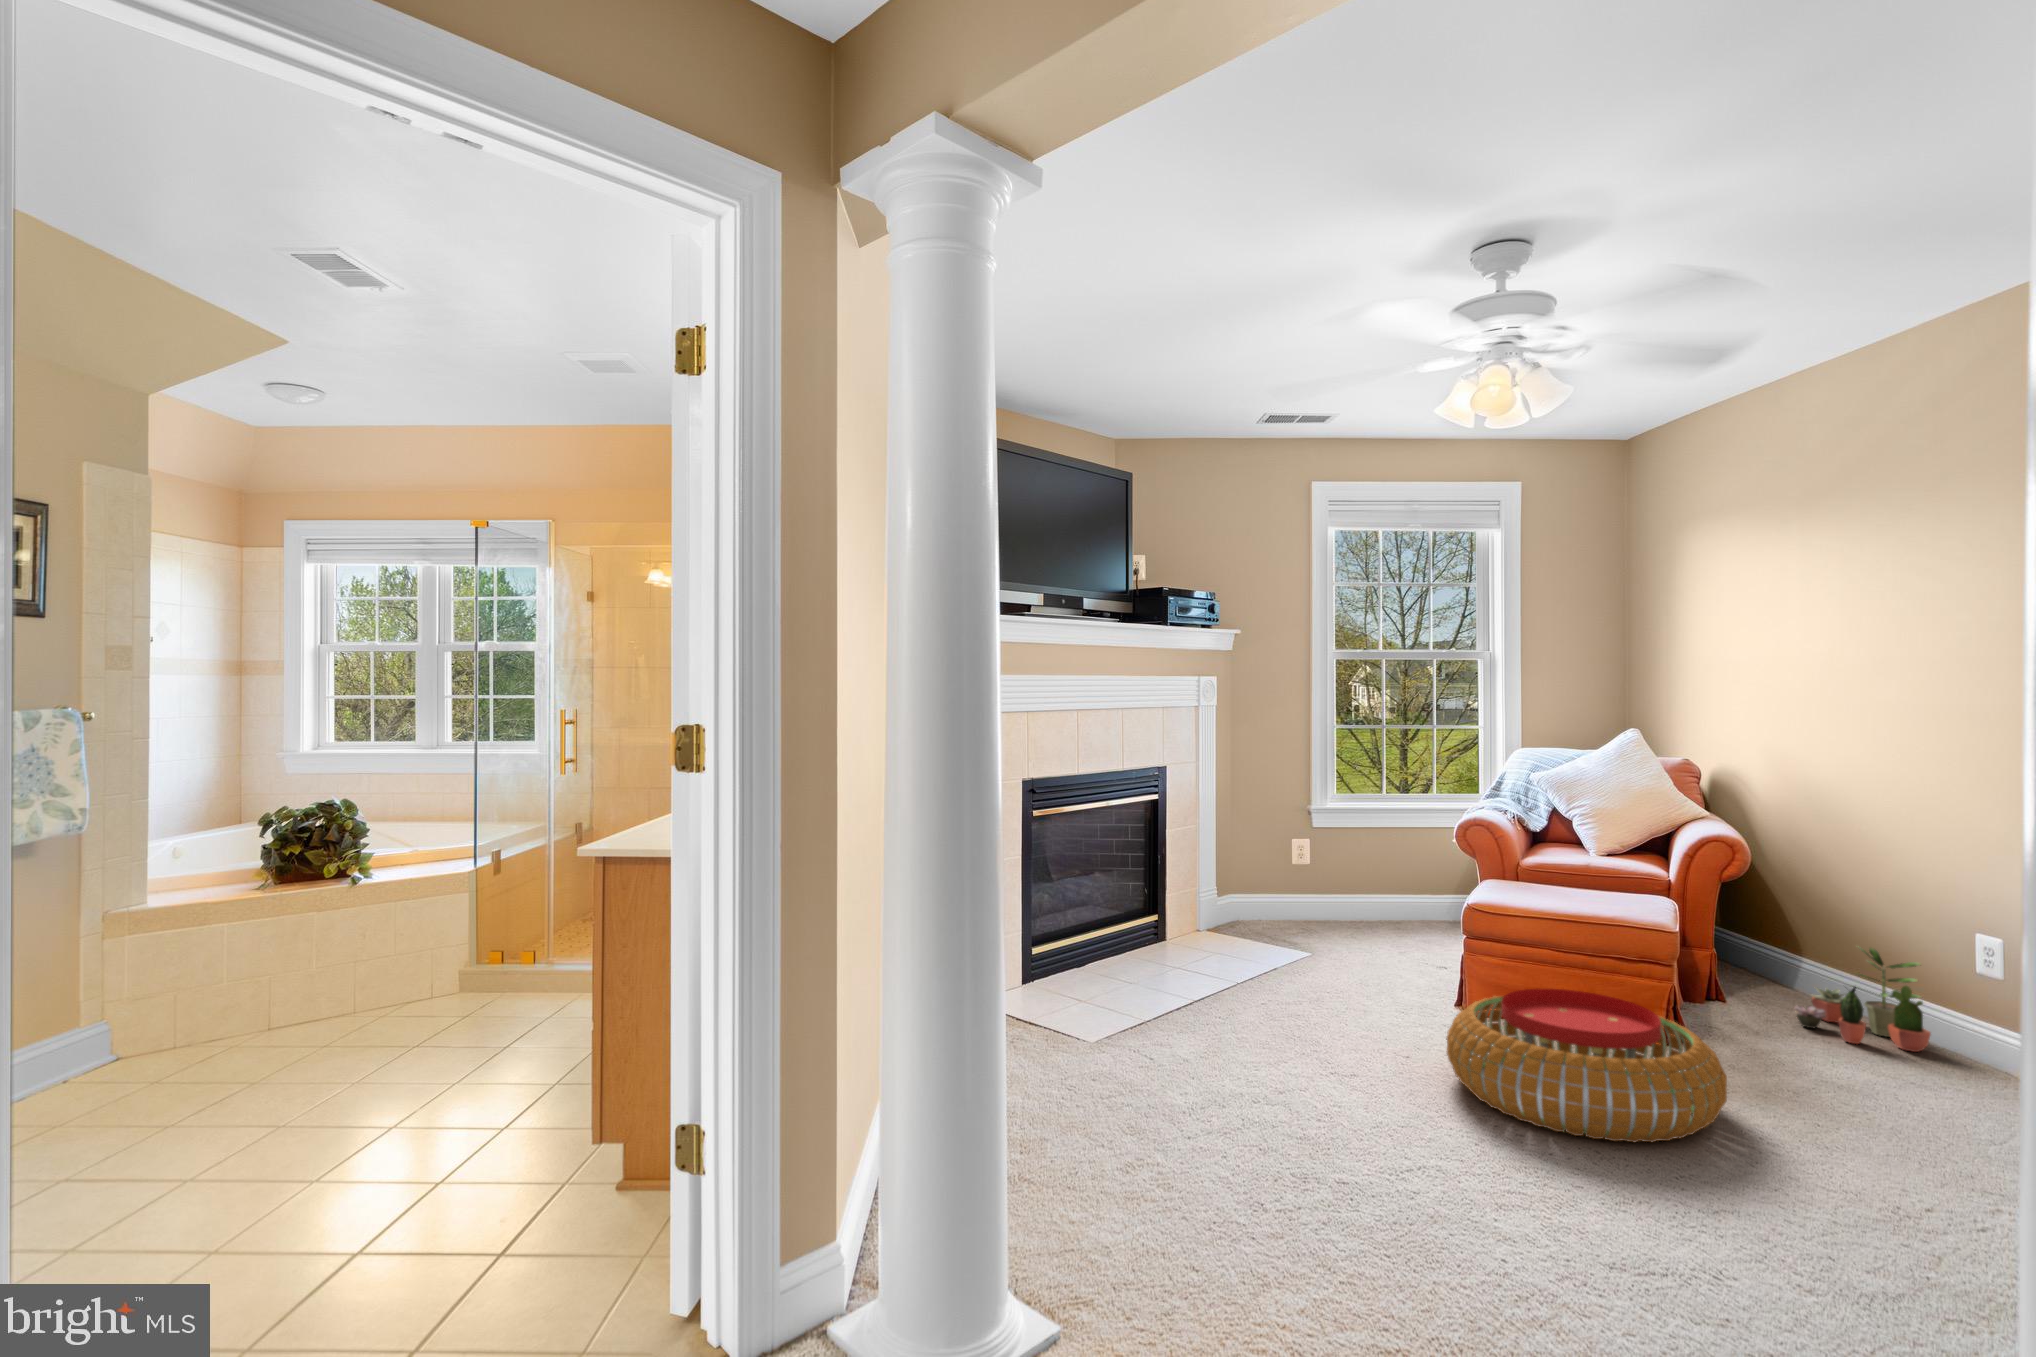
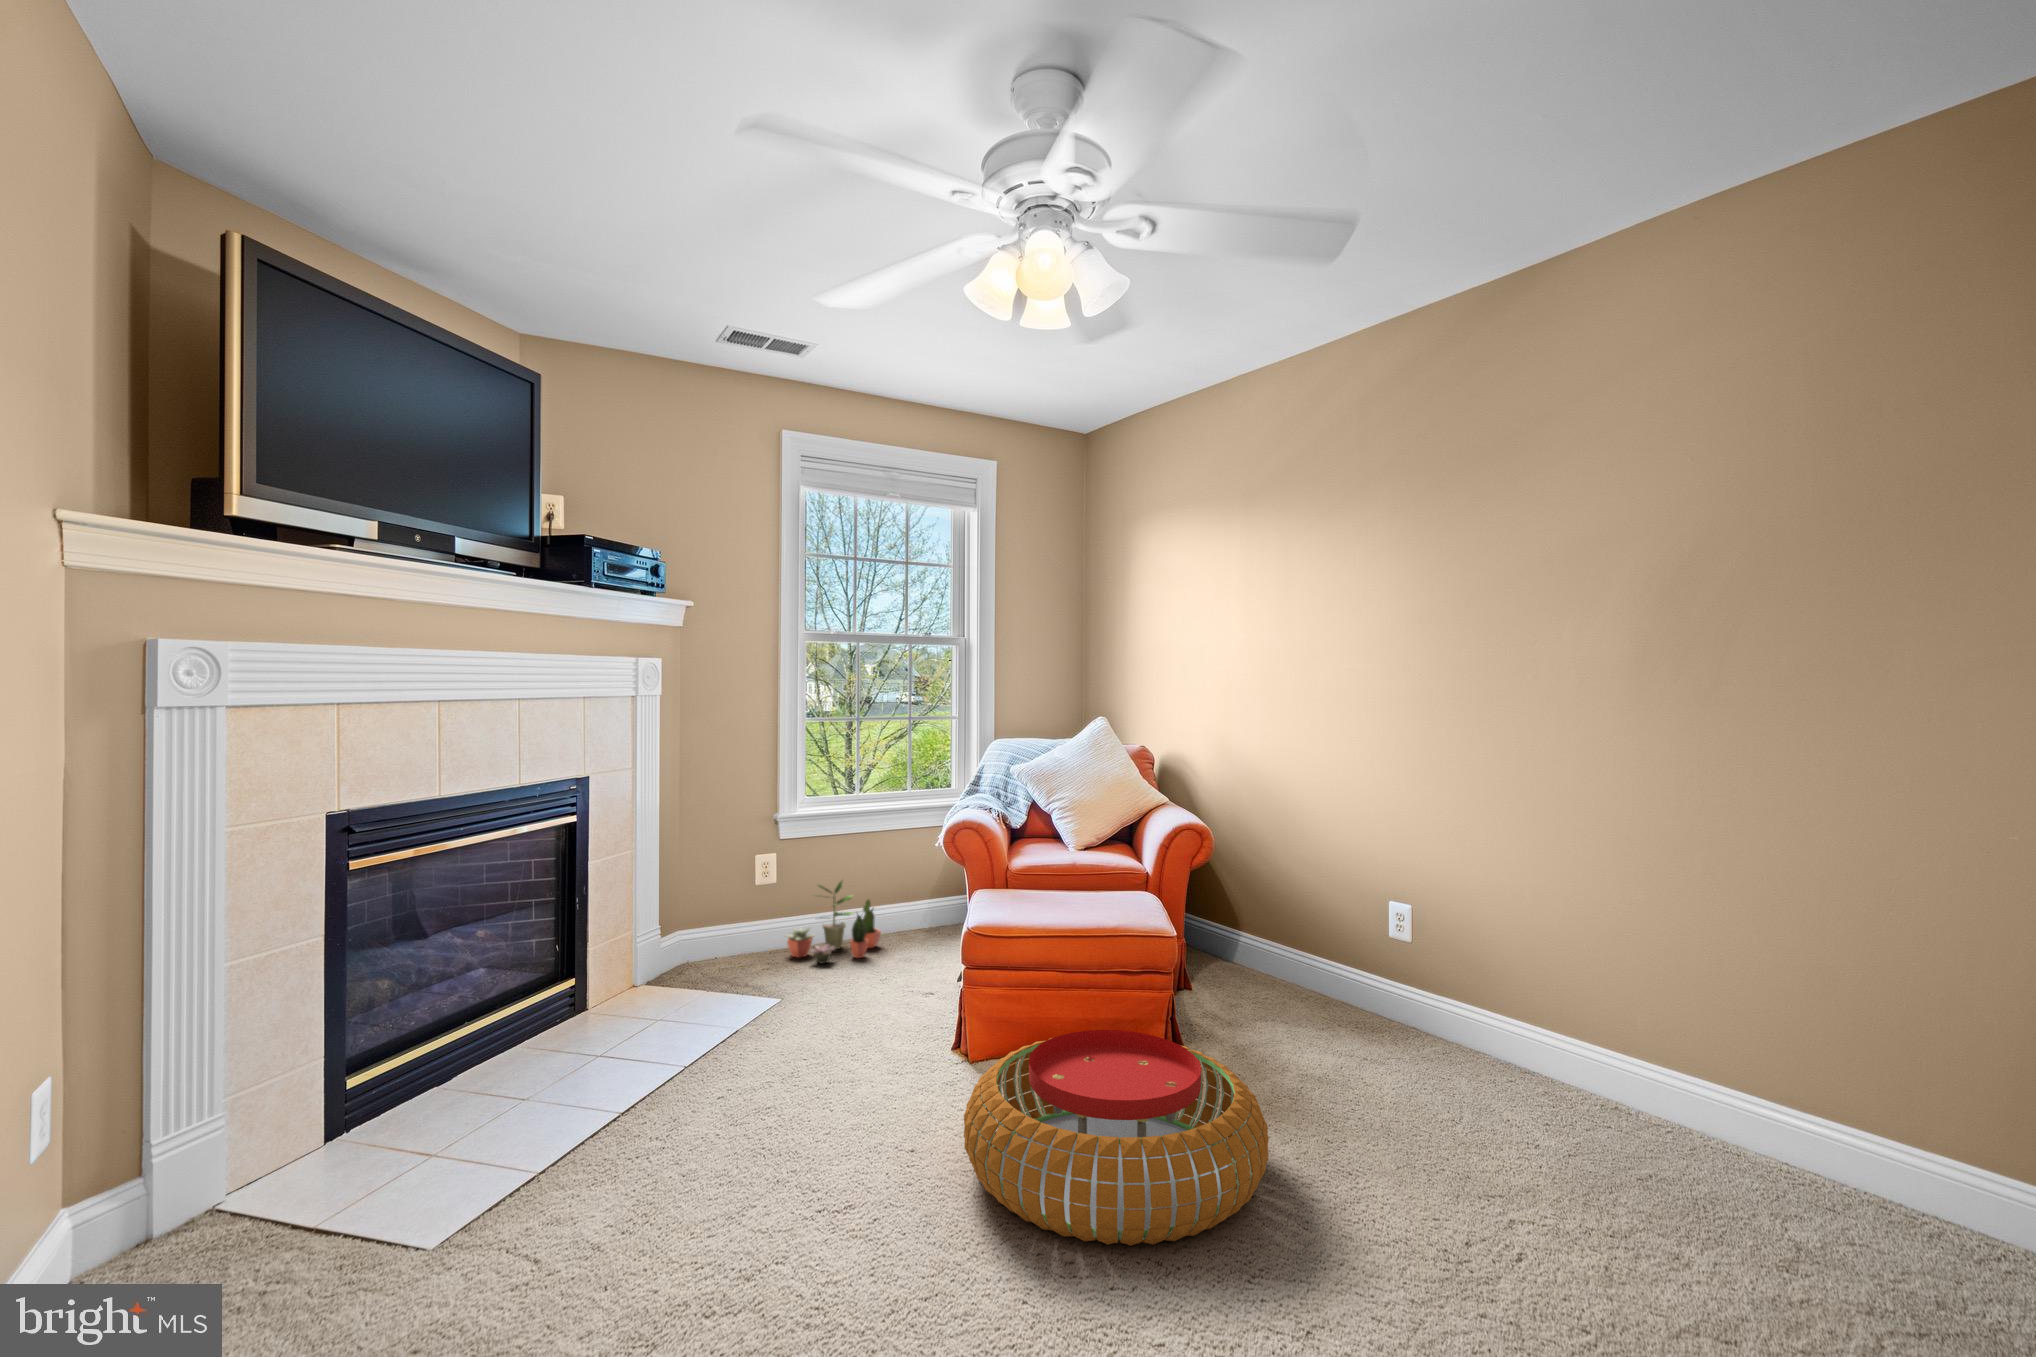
potted plant: present [1795,946,1931,1052] -> present [787,881,881,964]

